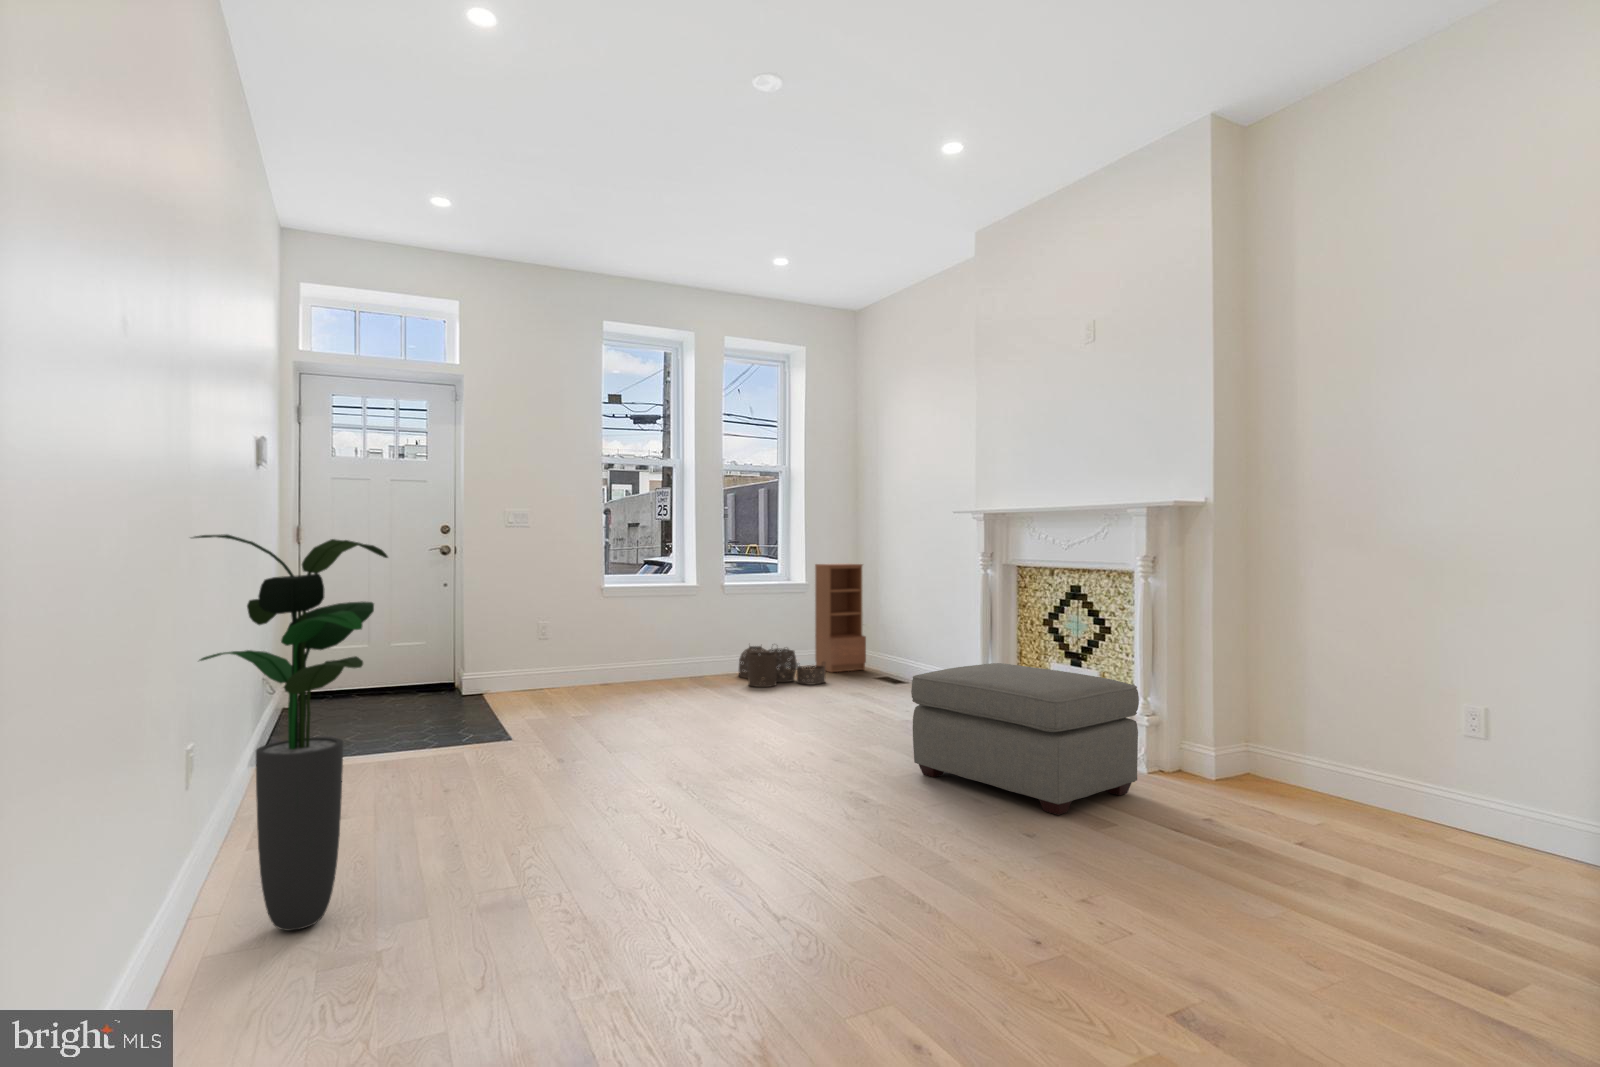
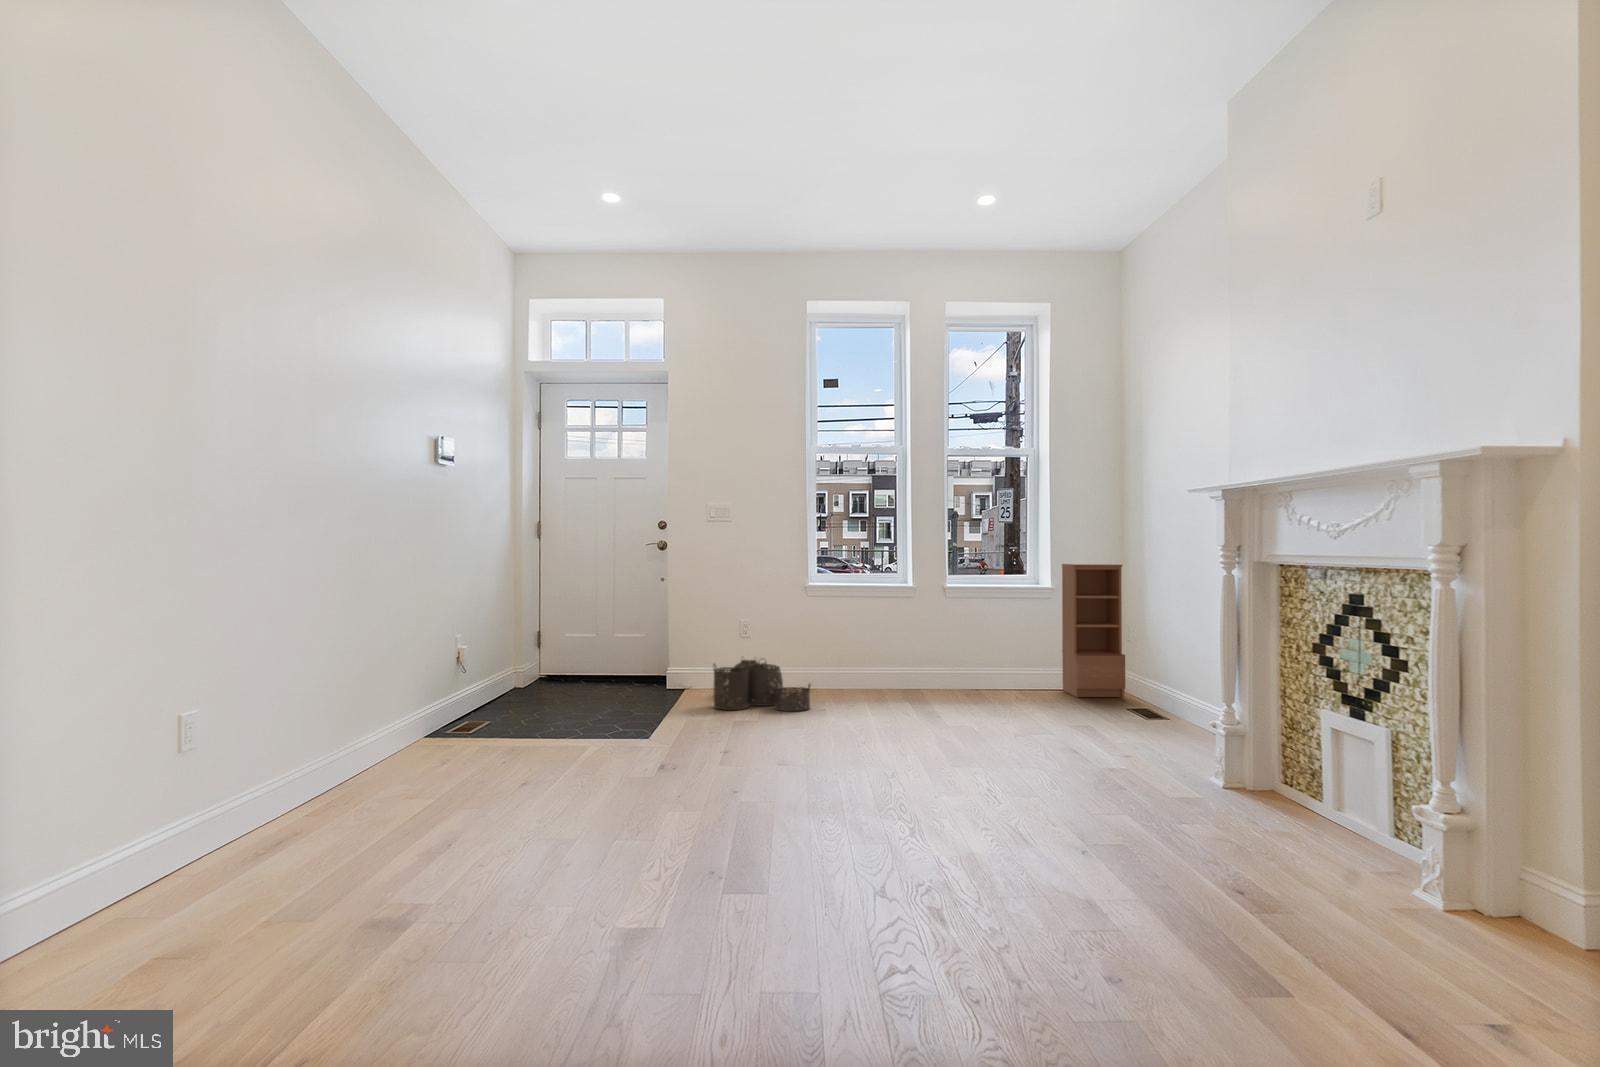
potted plant: present [193,534,388,931] -> none [106,508,306,922]
woven basket: present [739,646,826,687] -> present [714,660,810,711]
ottoman: present [911,663,1139,815] -> none [1032,705,1390,960]

